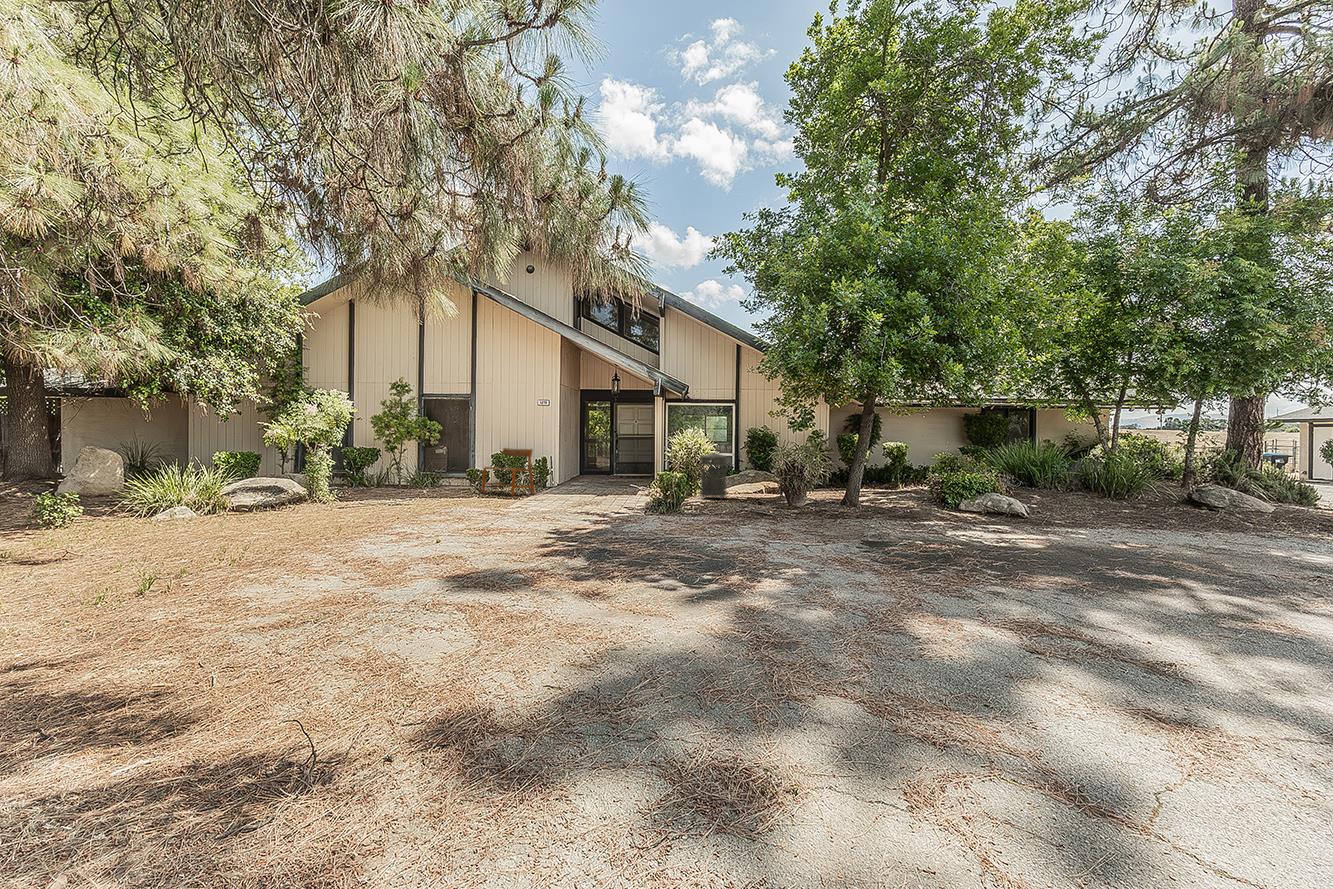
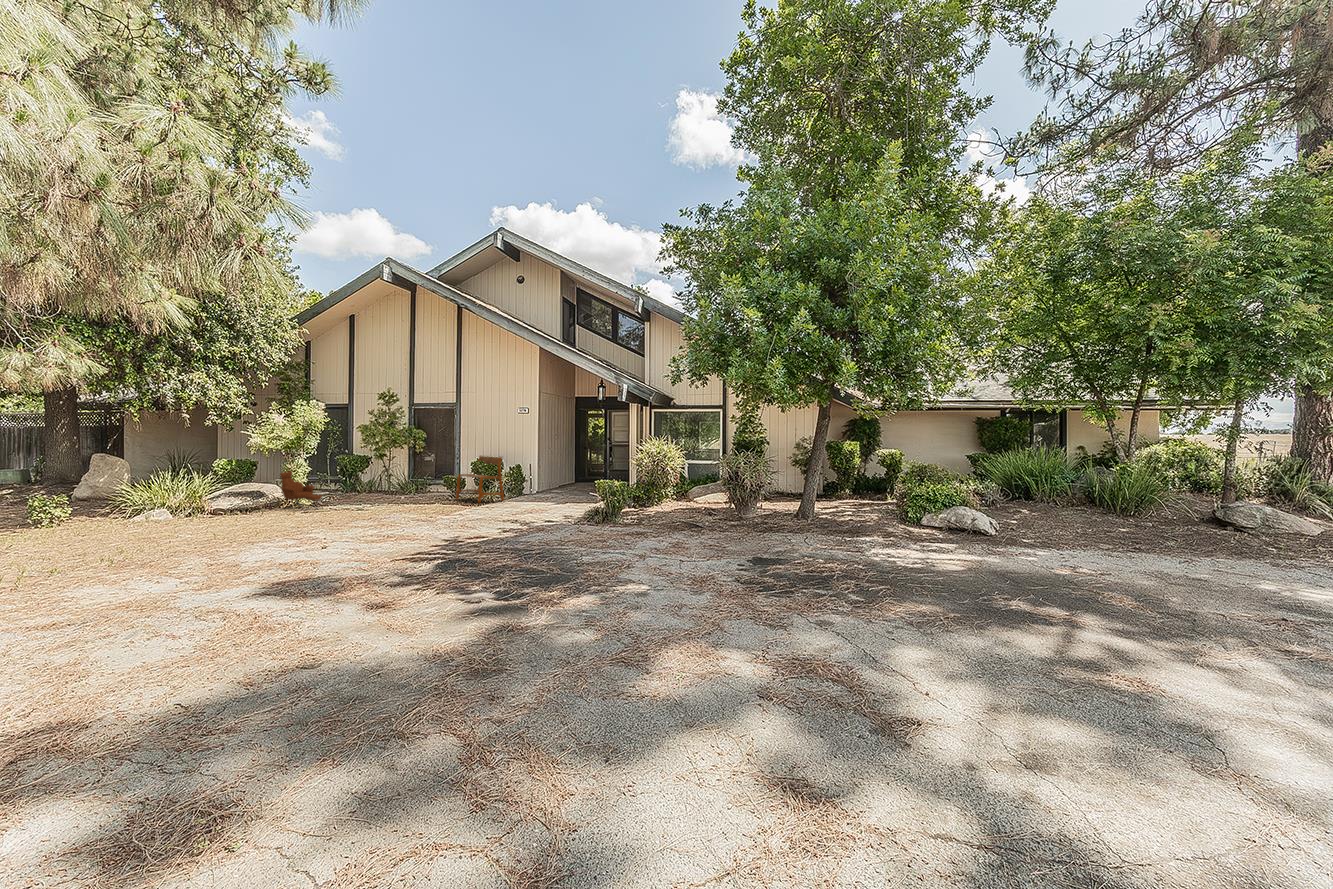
trash can: present [700,453,727,499] -> none [660,460,688,510]
lounge chair: none [304,464,353,505] -> present [280,471,322,509]

